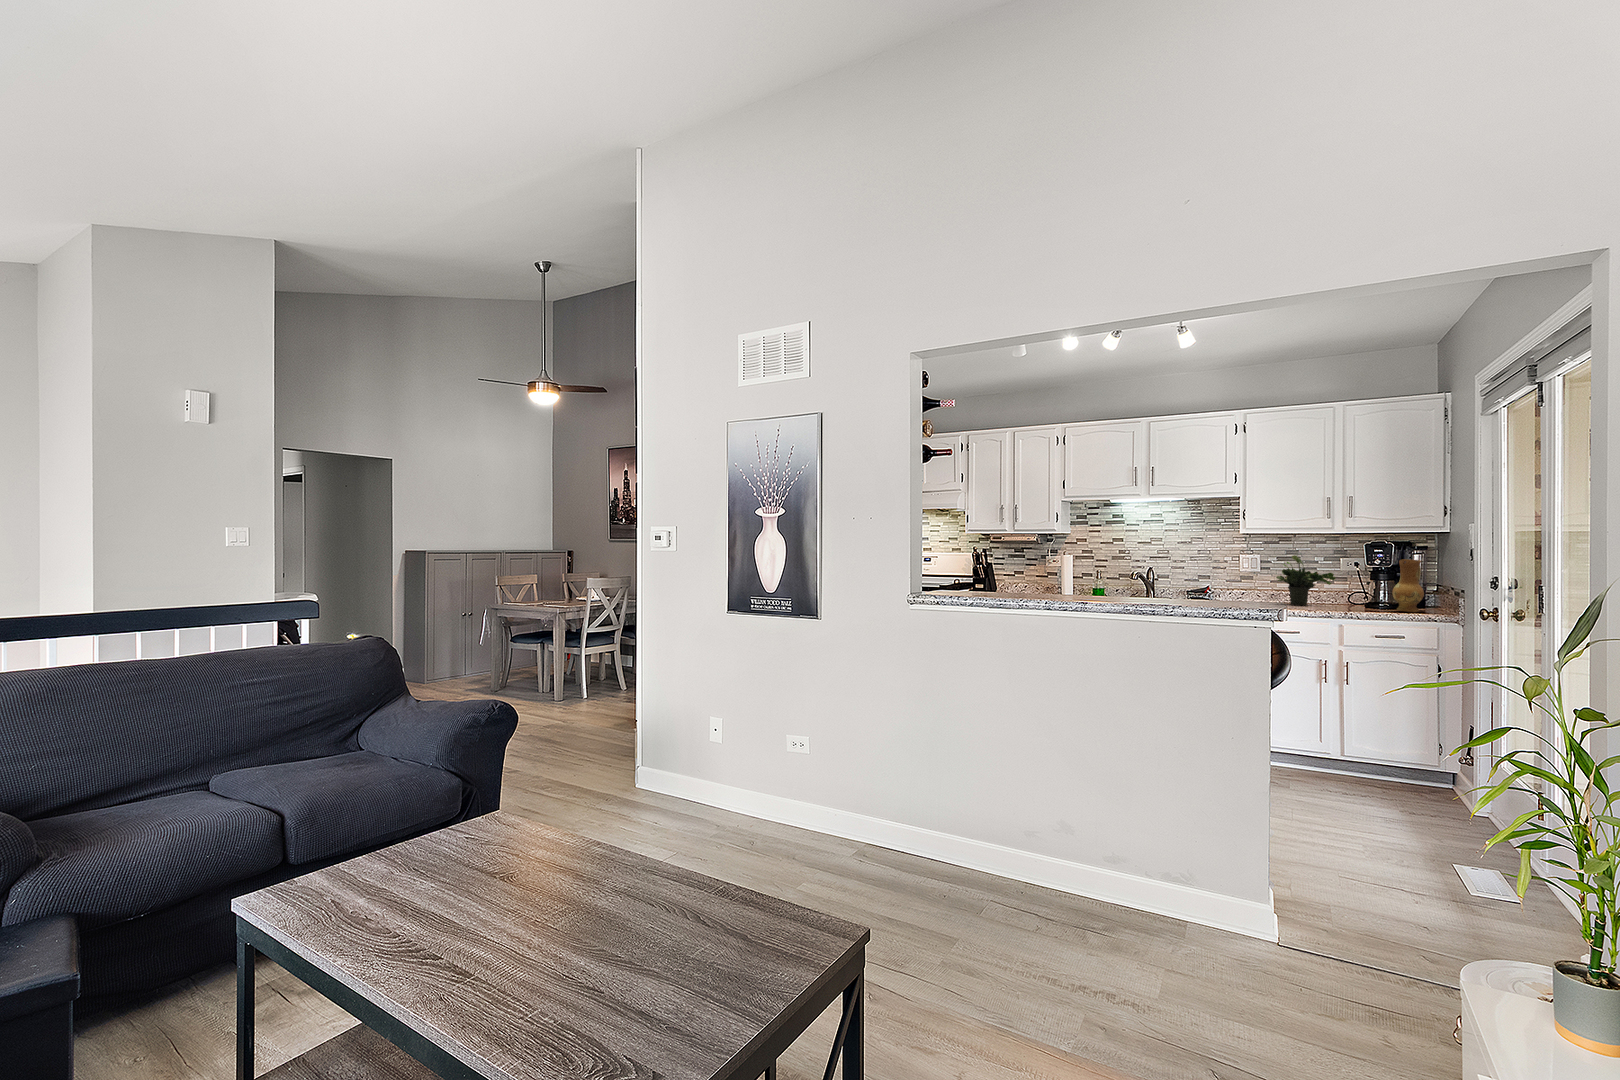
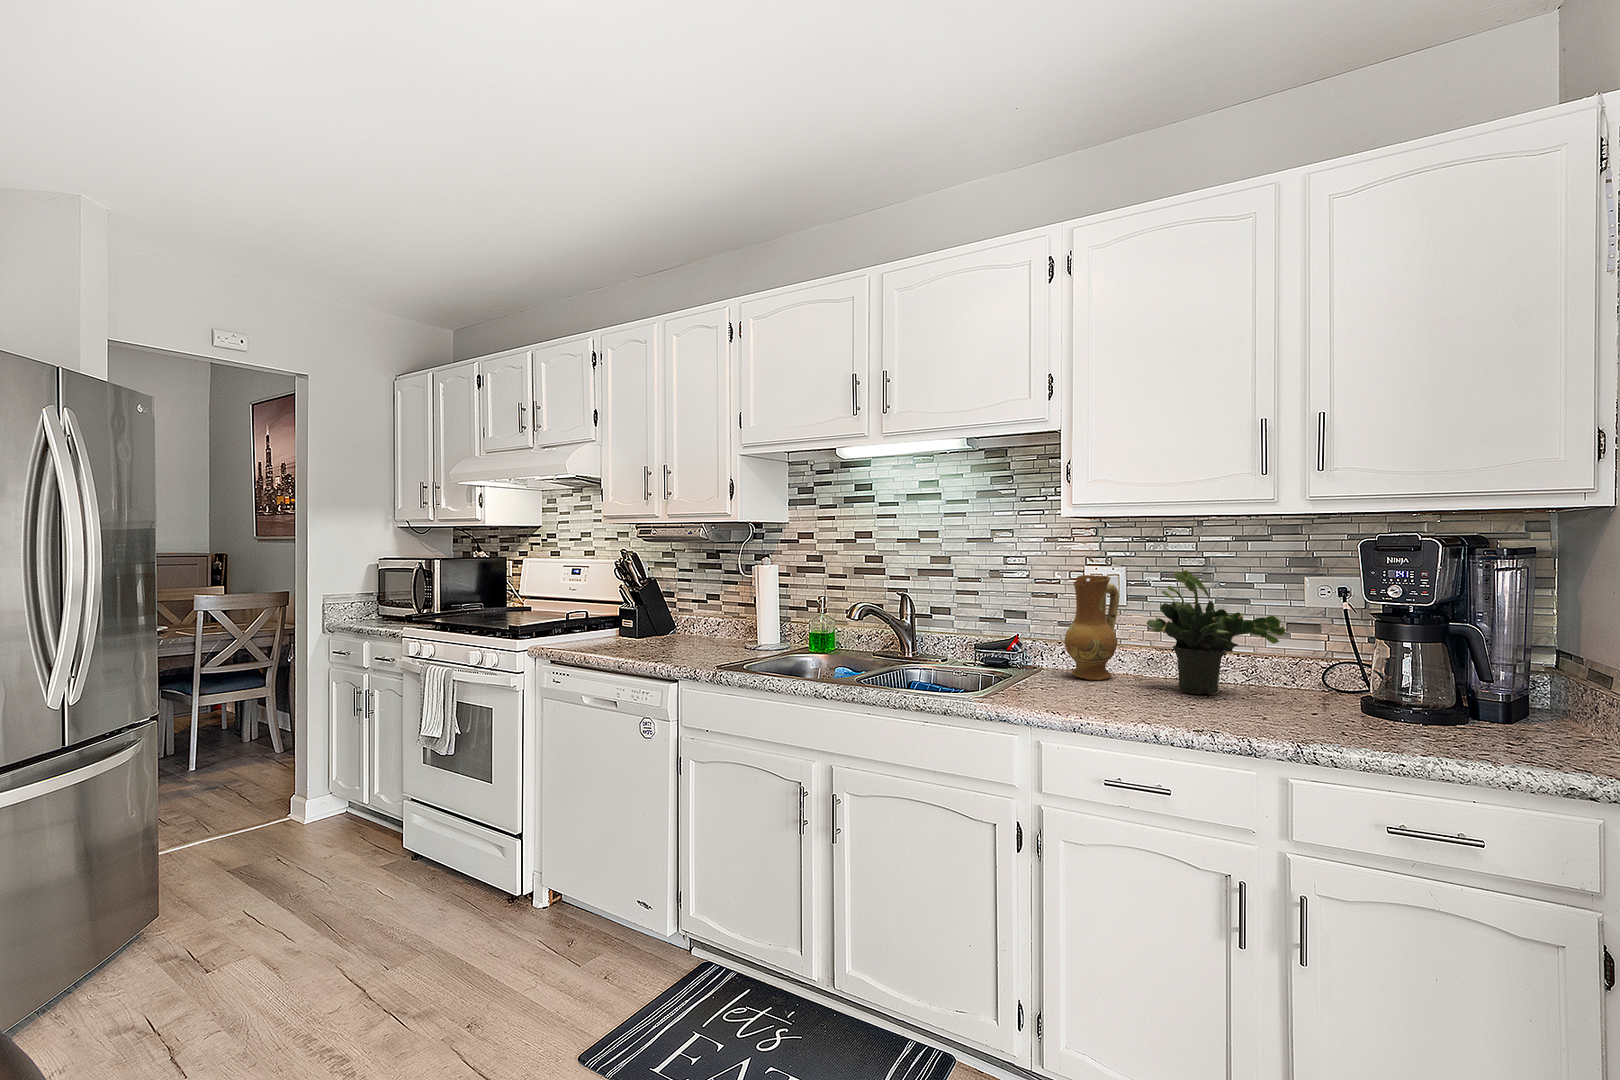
ceramic jug: present [1392,560,1424,612] -> present [1064,575,1119,680]

